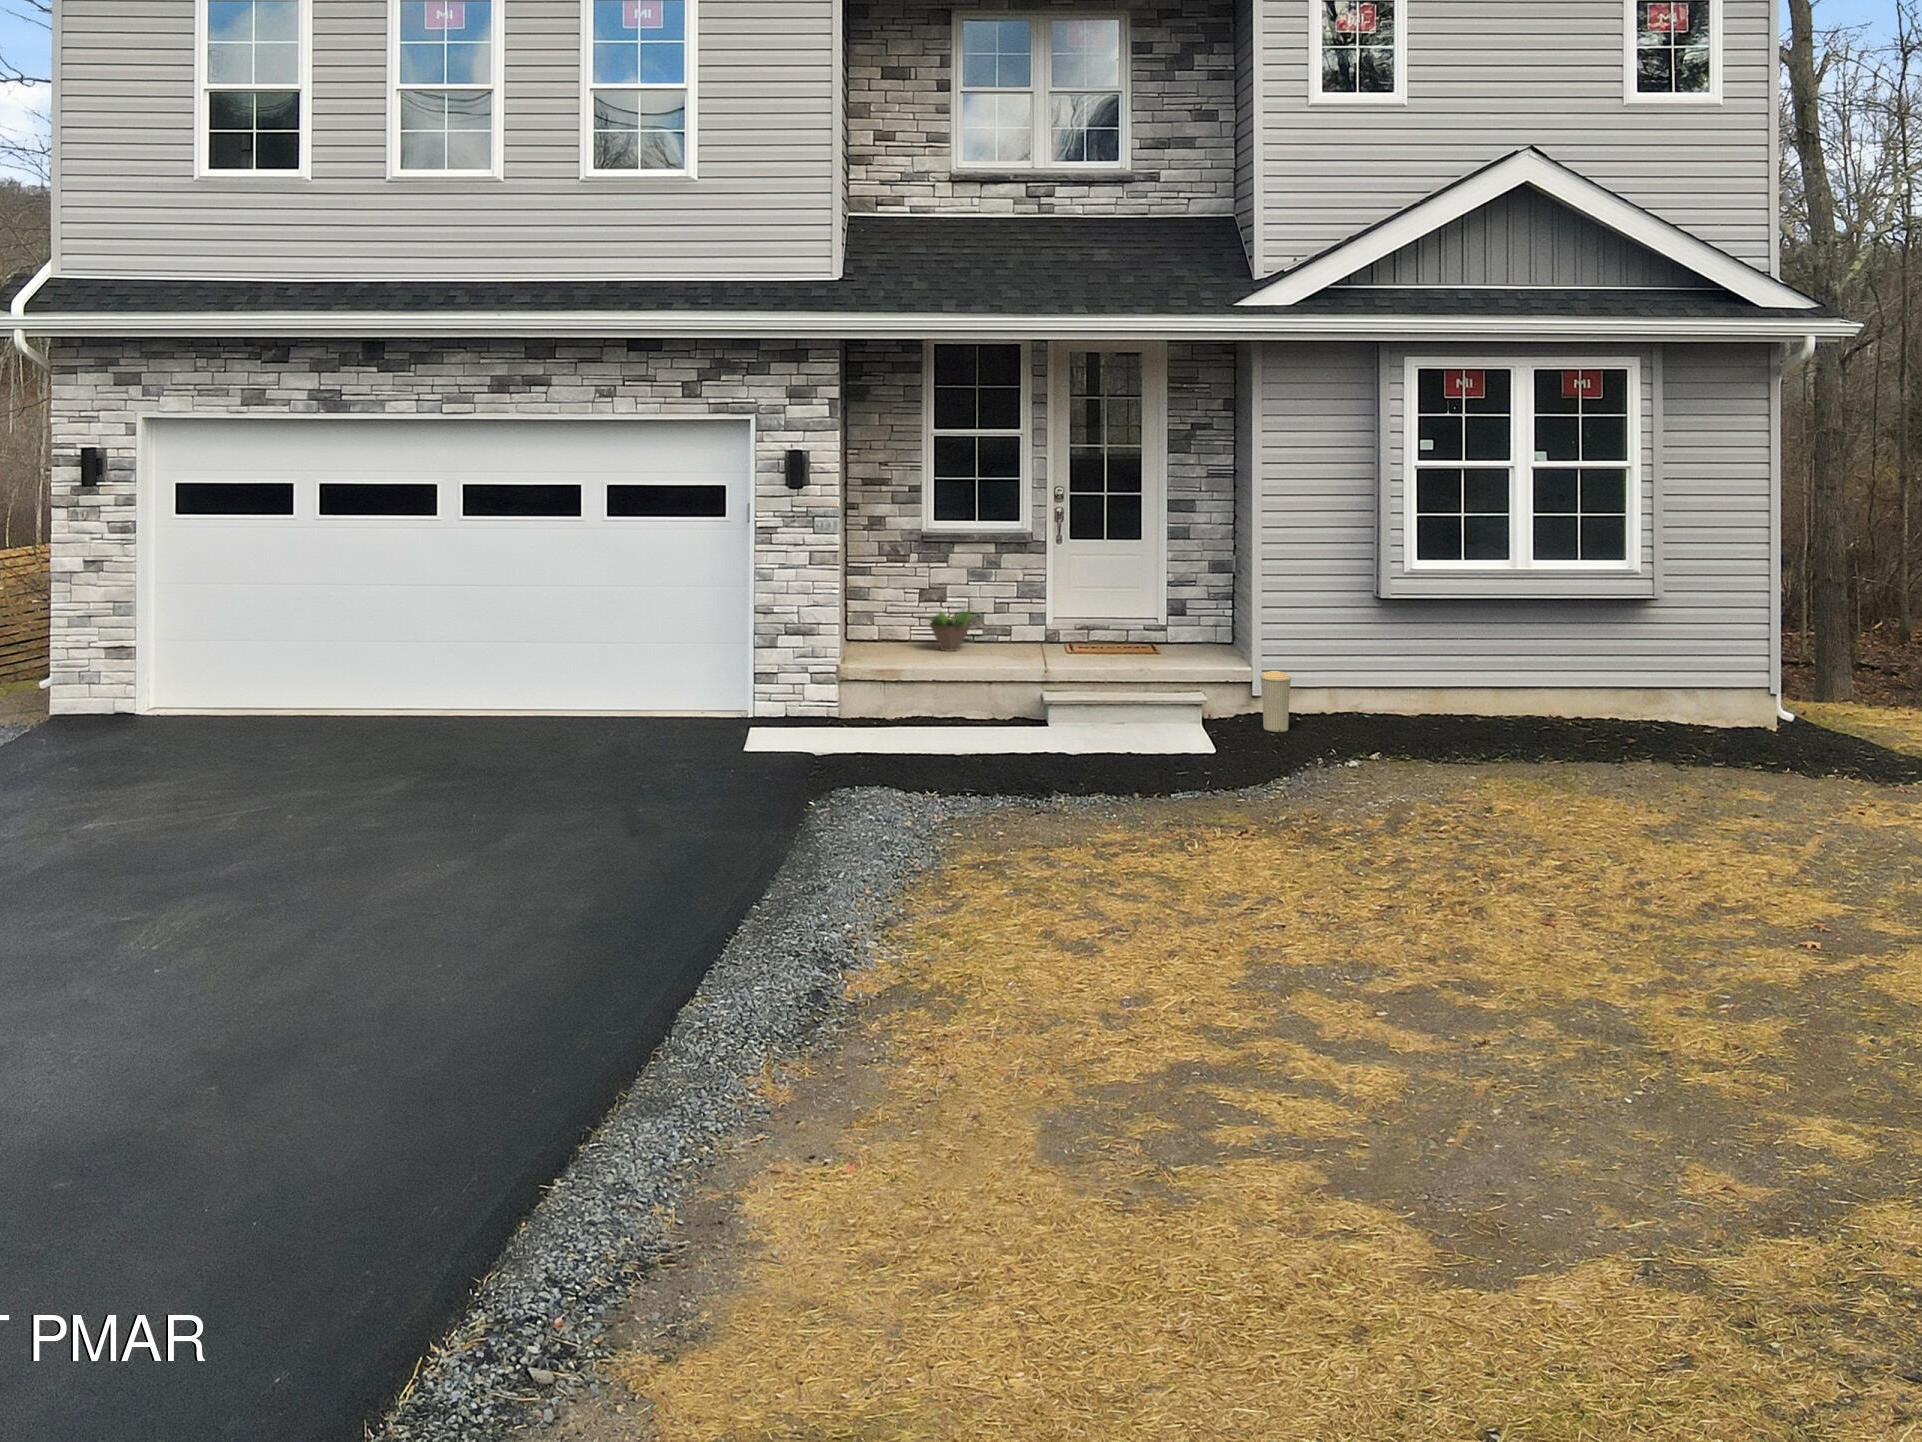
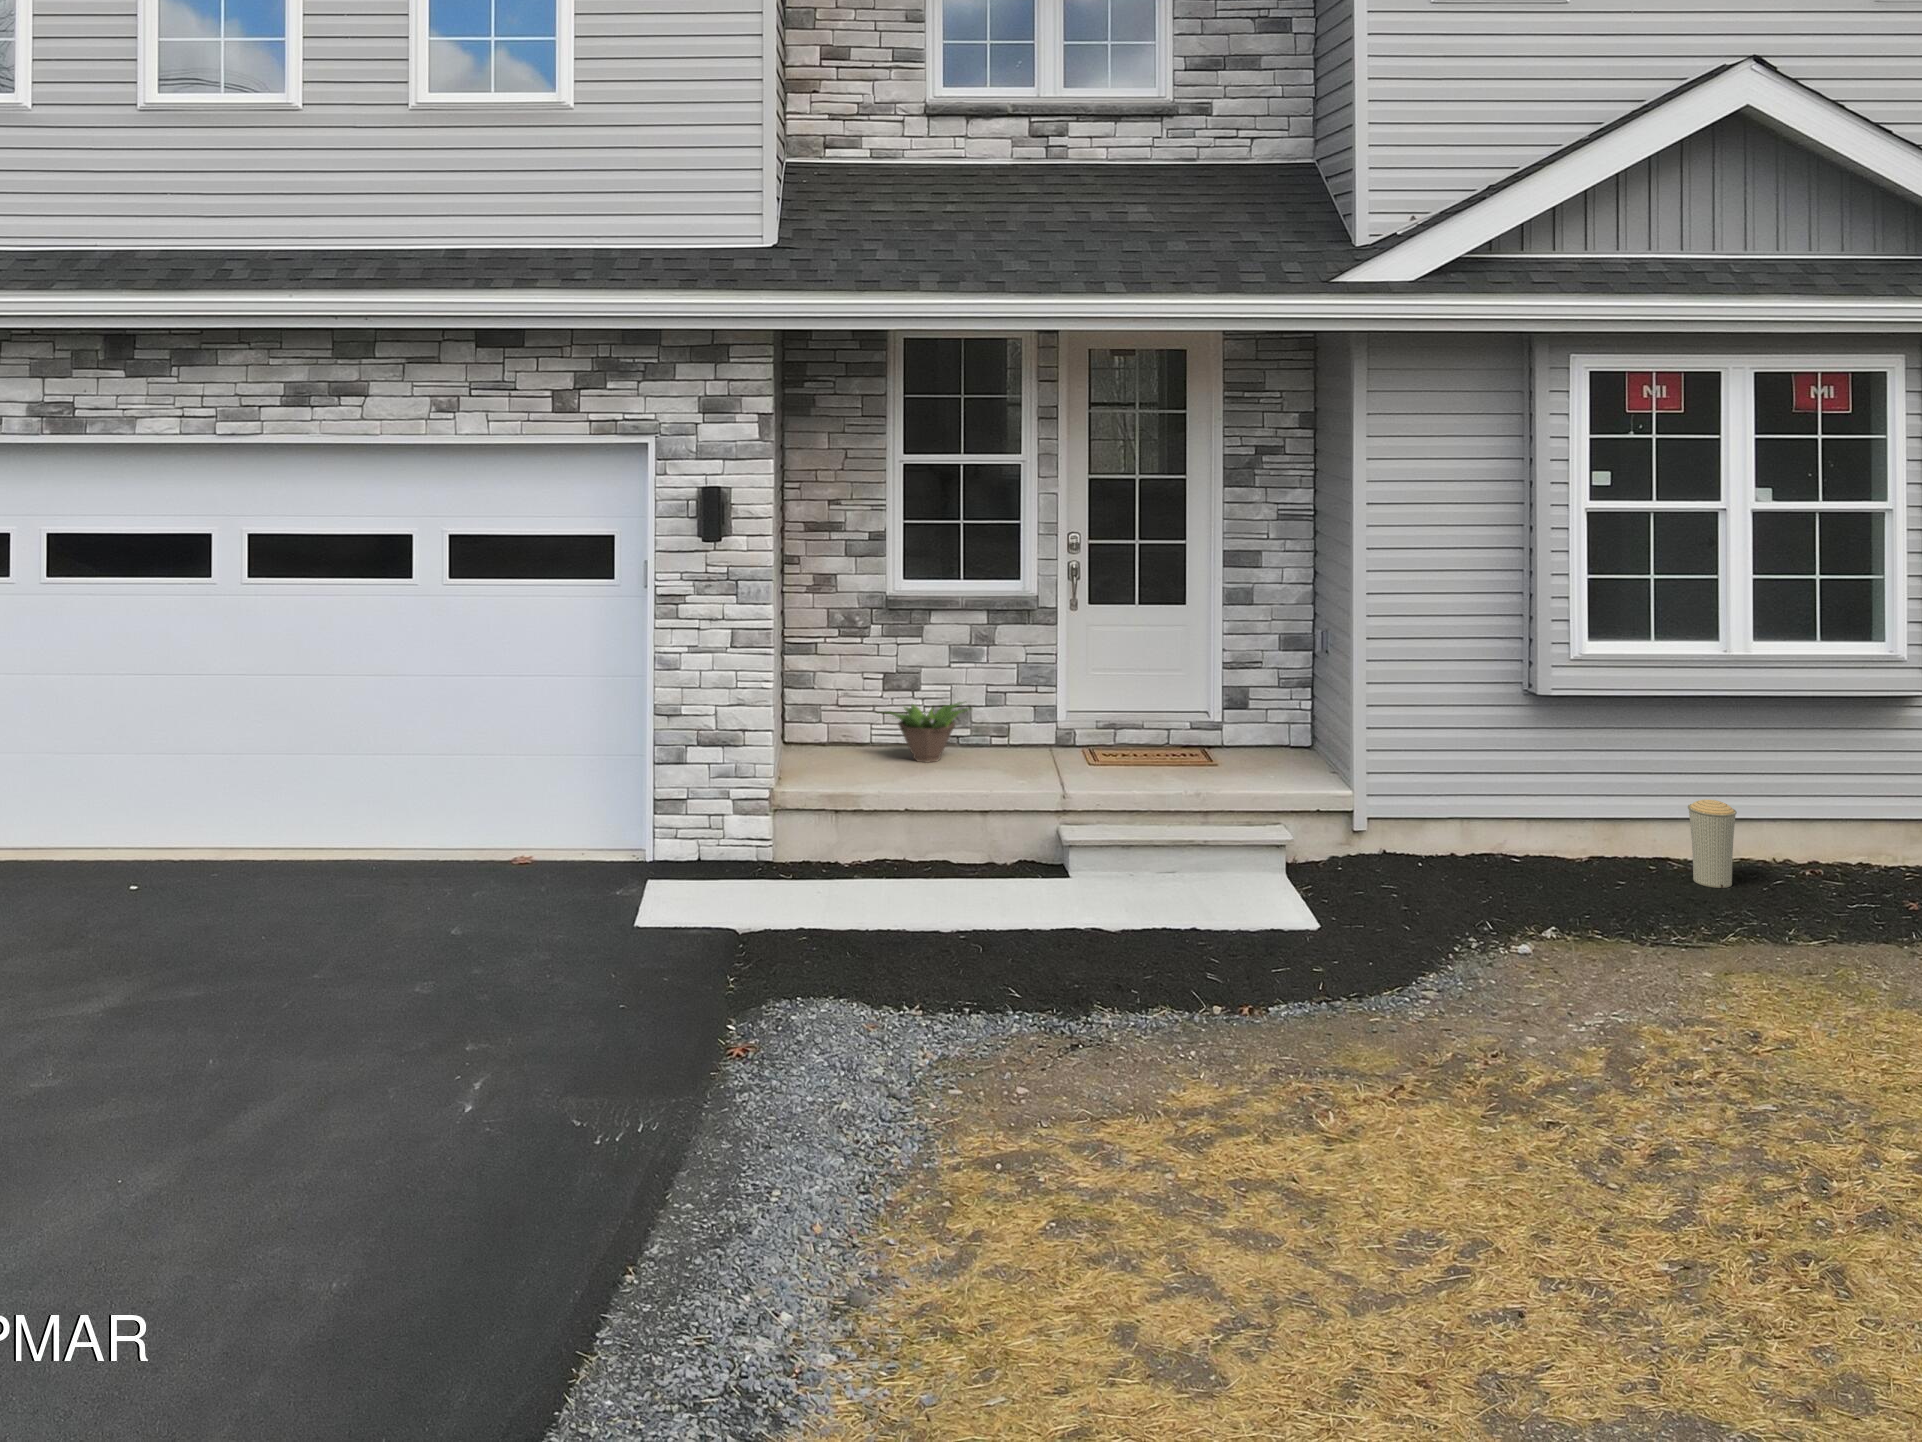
trash can: present [1260,671,1291,732] -> present [1688,800,1737,888]

